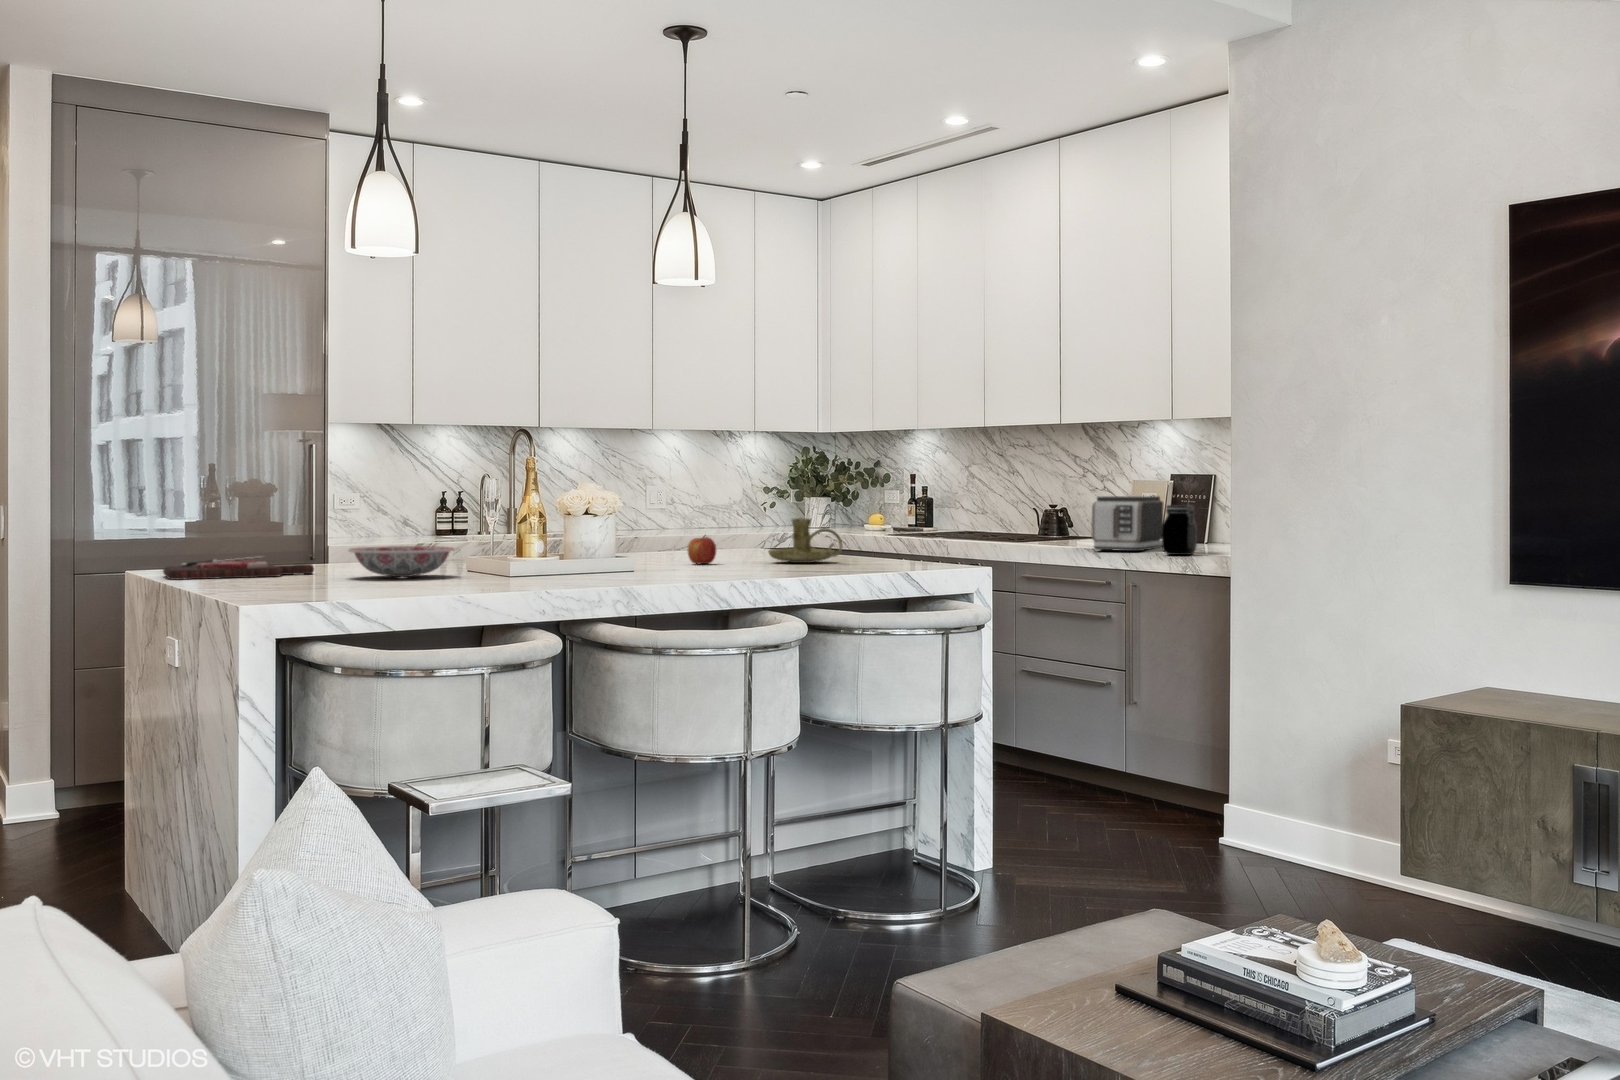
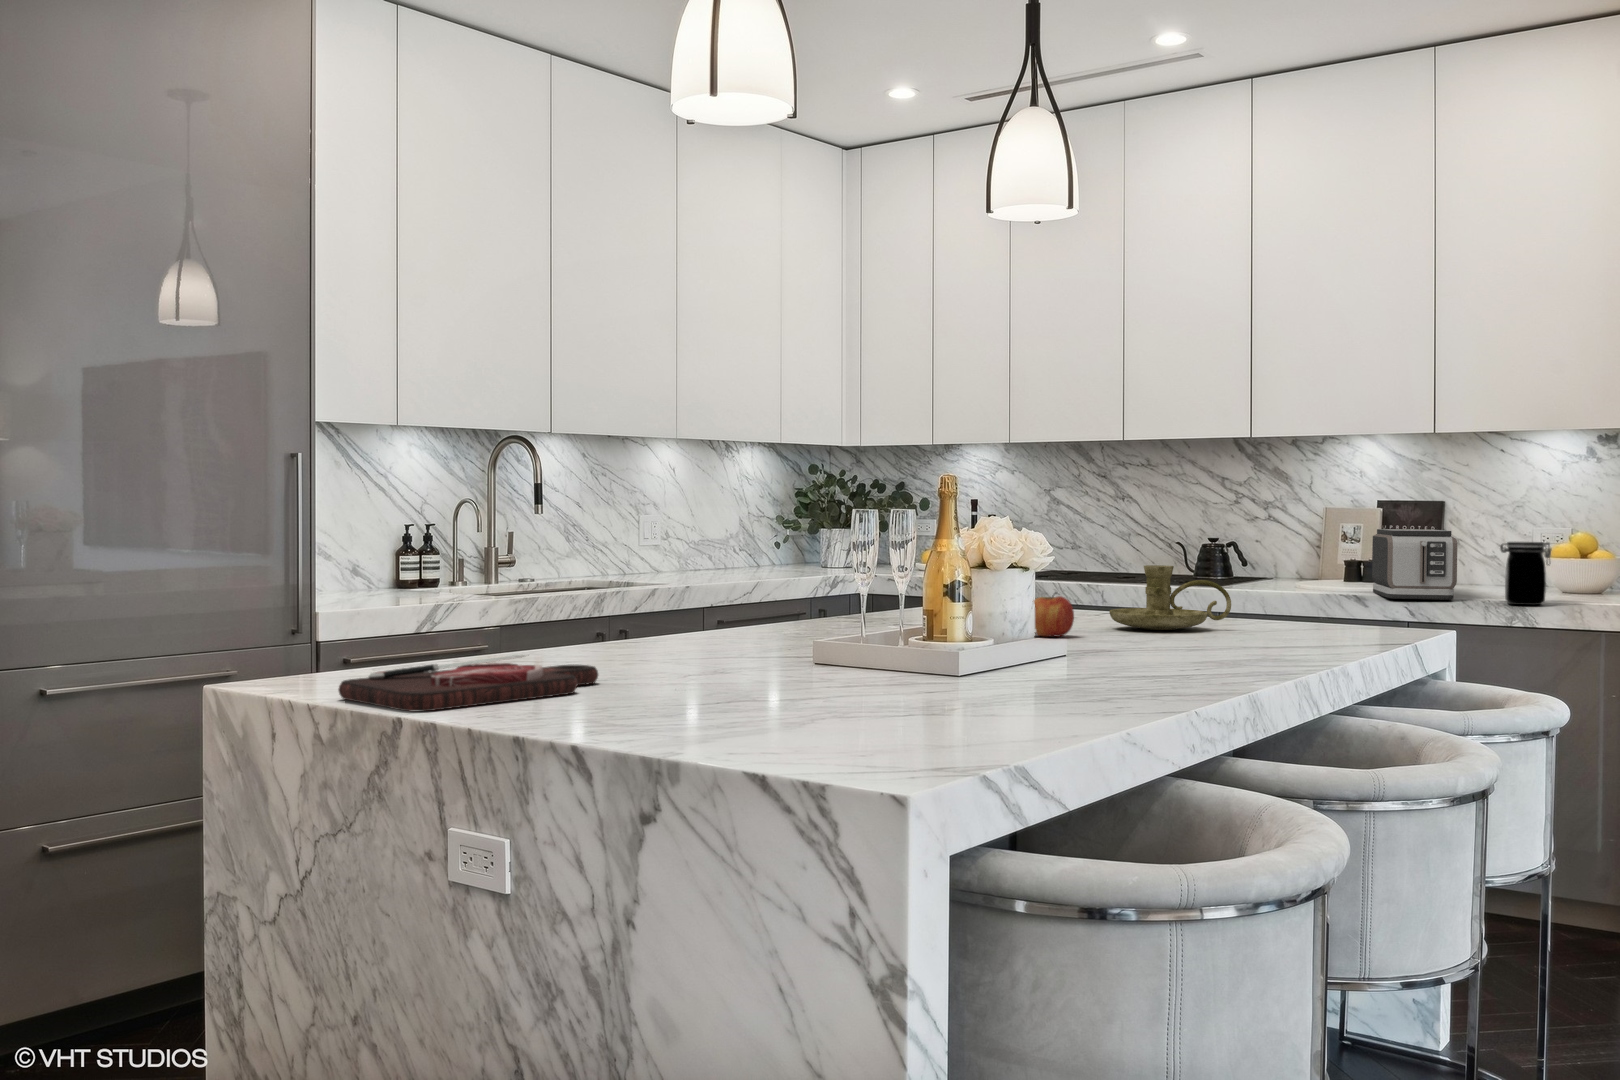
ceramic bowl: present [348,546,455,577] -> none [724,628,908,687]

